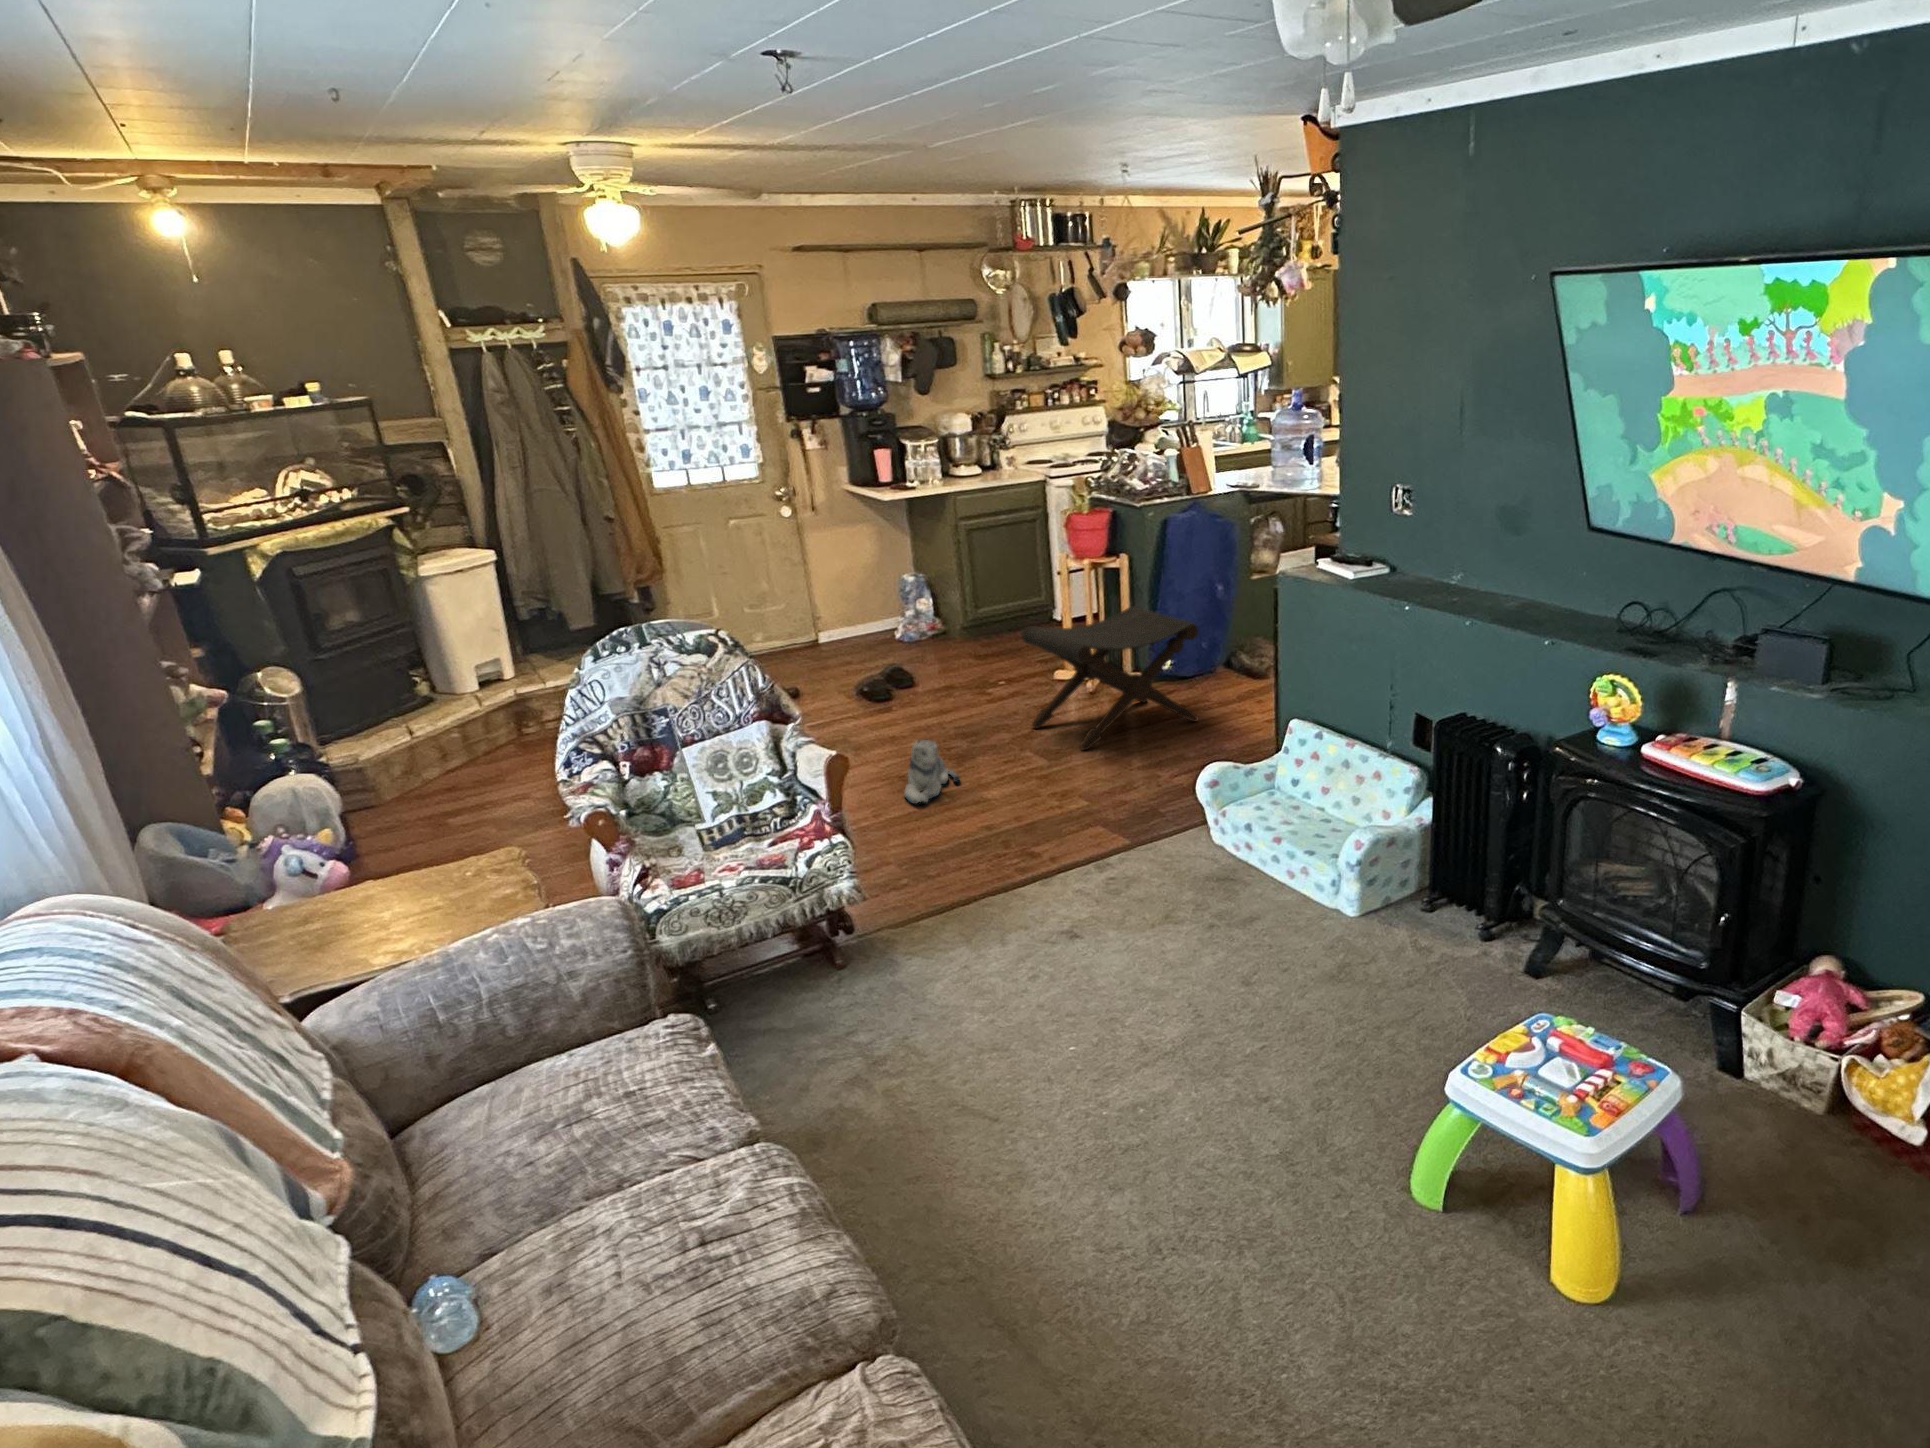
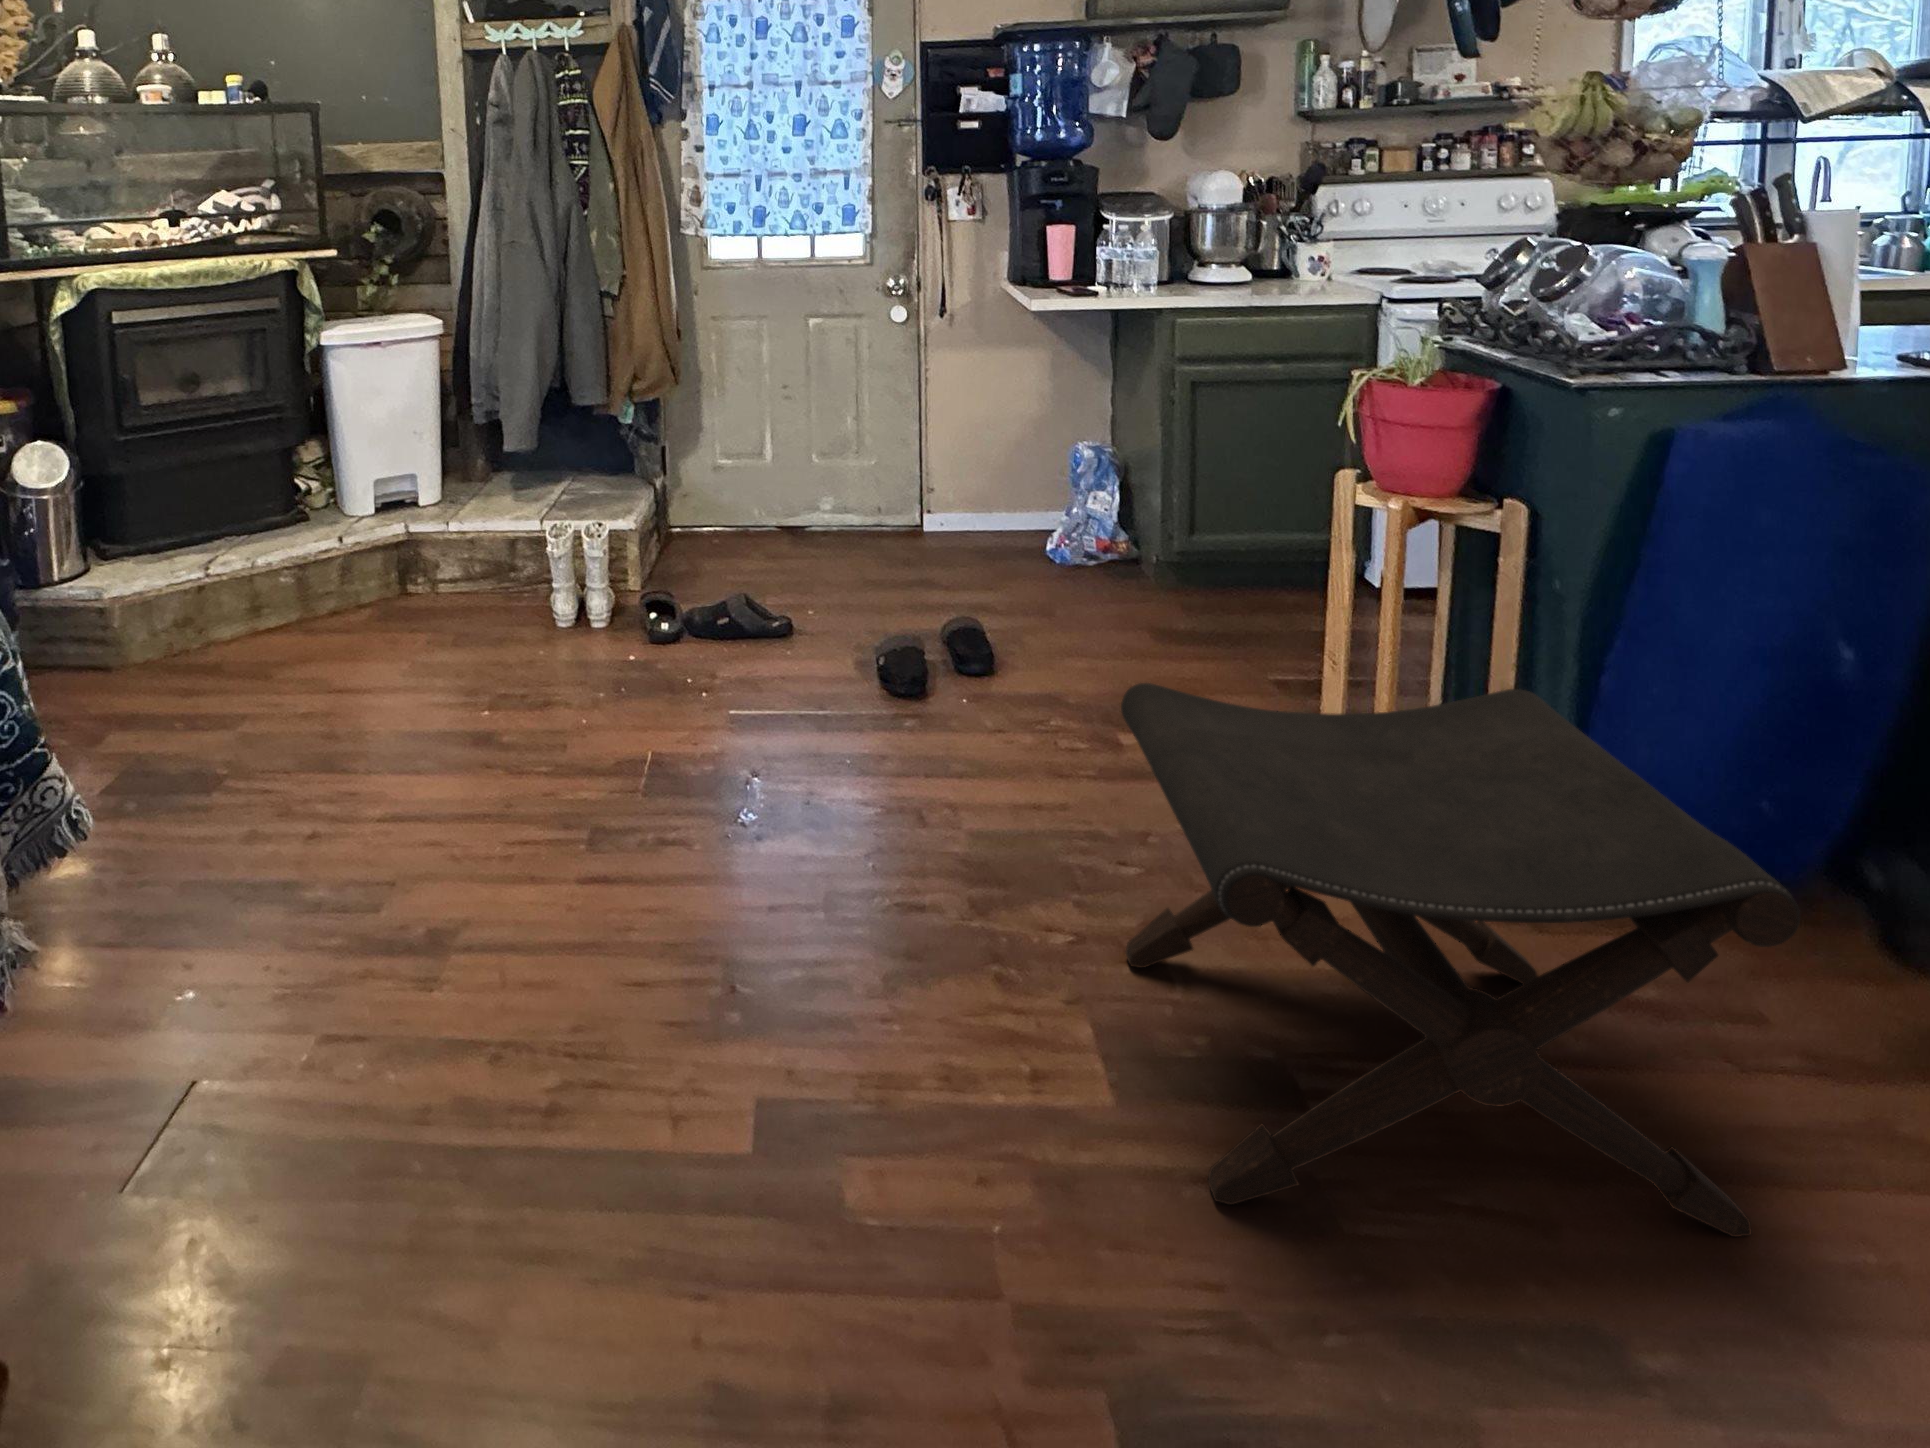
plush toy: present [904,740,960,805] -> none [526,1007,773,1264]

